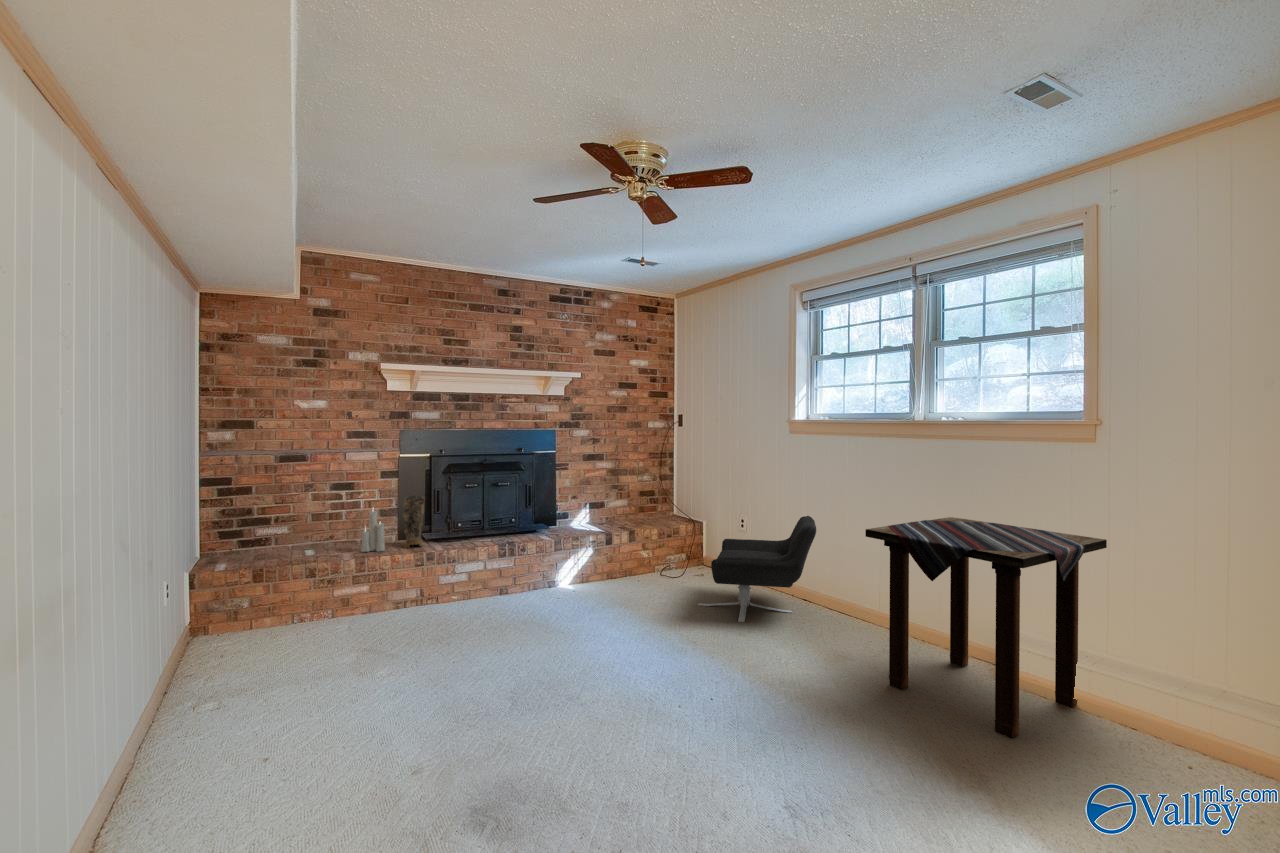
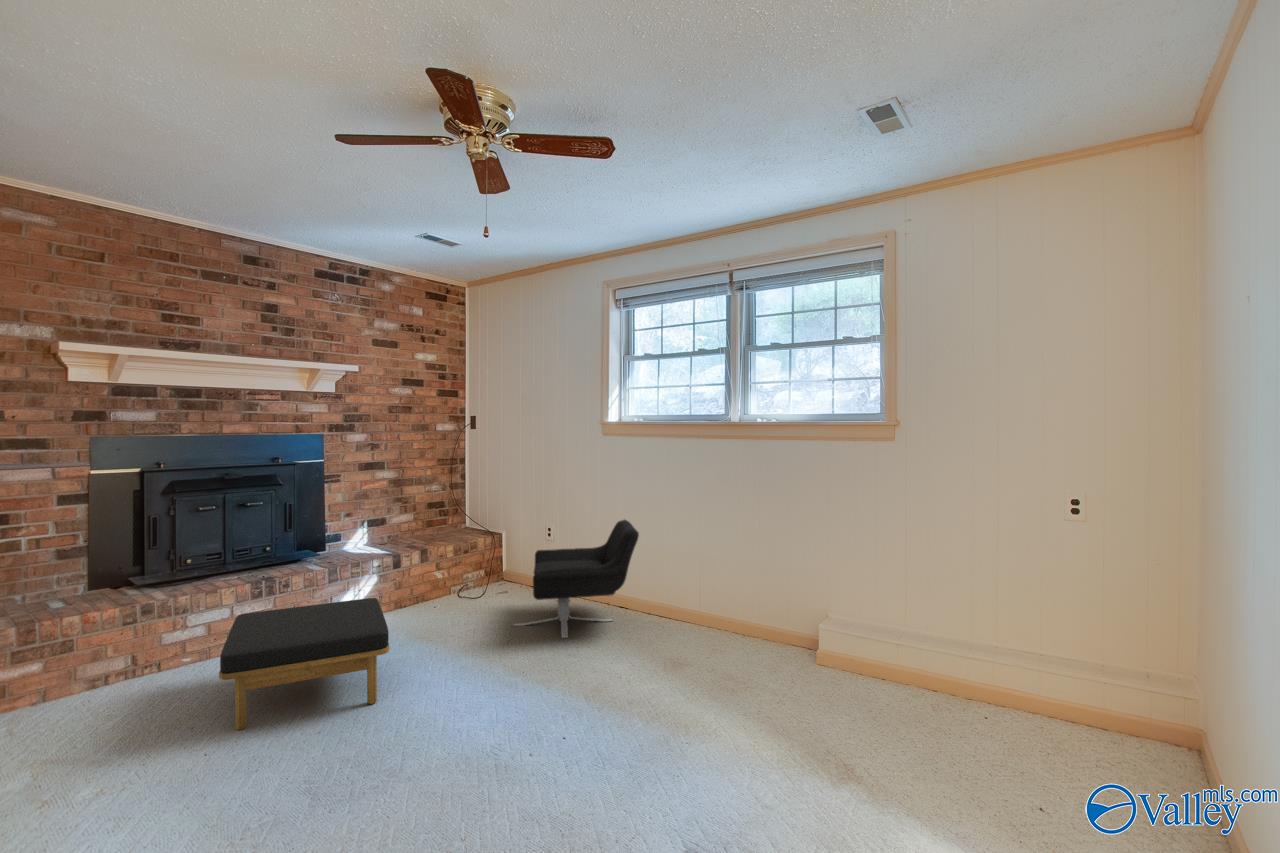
decorative vase: present [403,496,425,548] -> none [99,527,137,600]
candle: present [361,511,385,552] -> none [25,542,70,613]
side table: present [866,517,1107,739] -> none [703,512,892,710]
ottoman: none [461,566,582,654] -> present [219,598,390,730]

